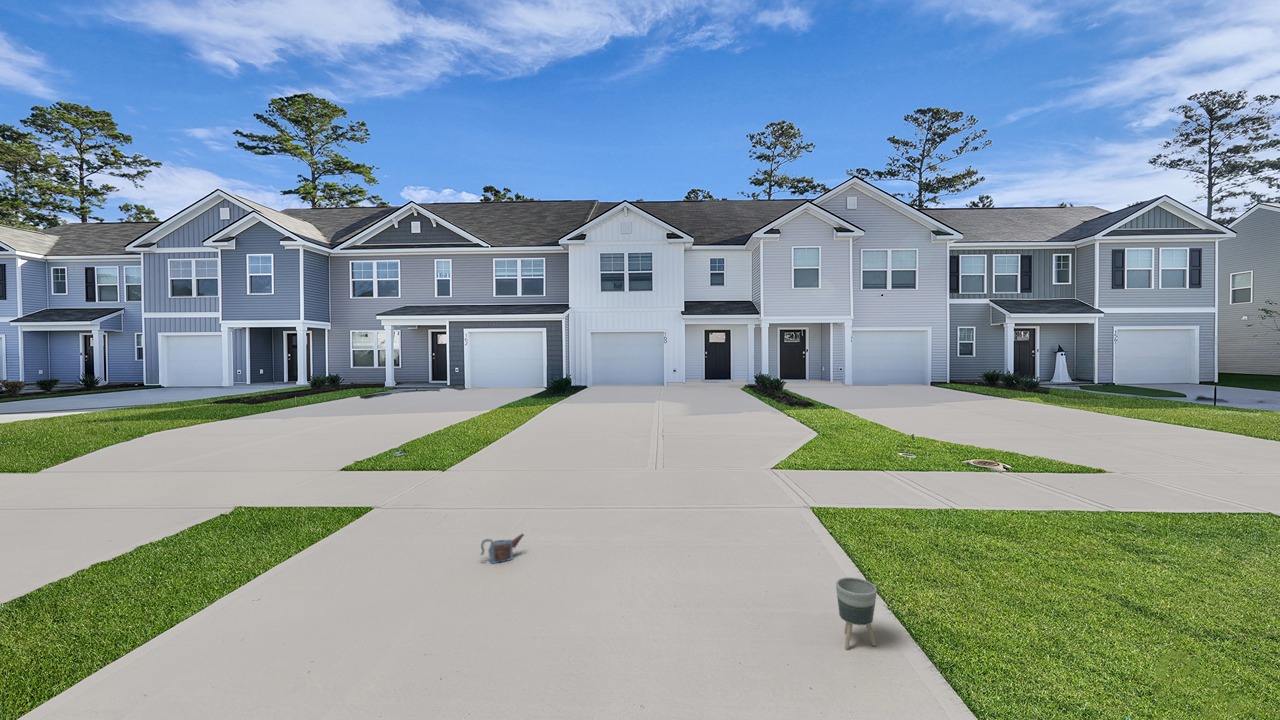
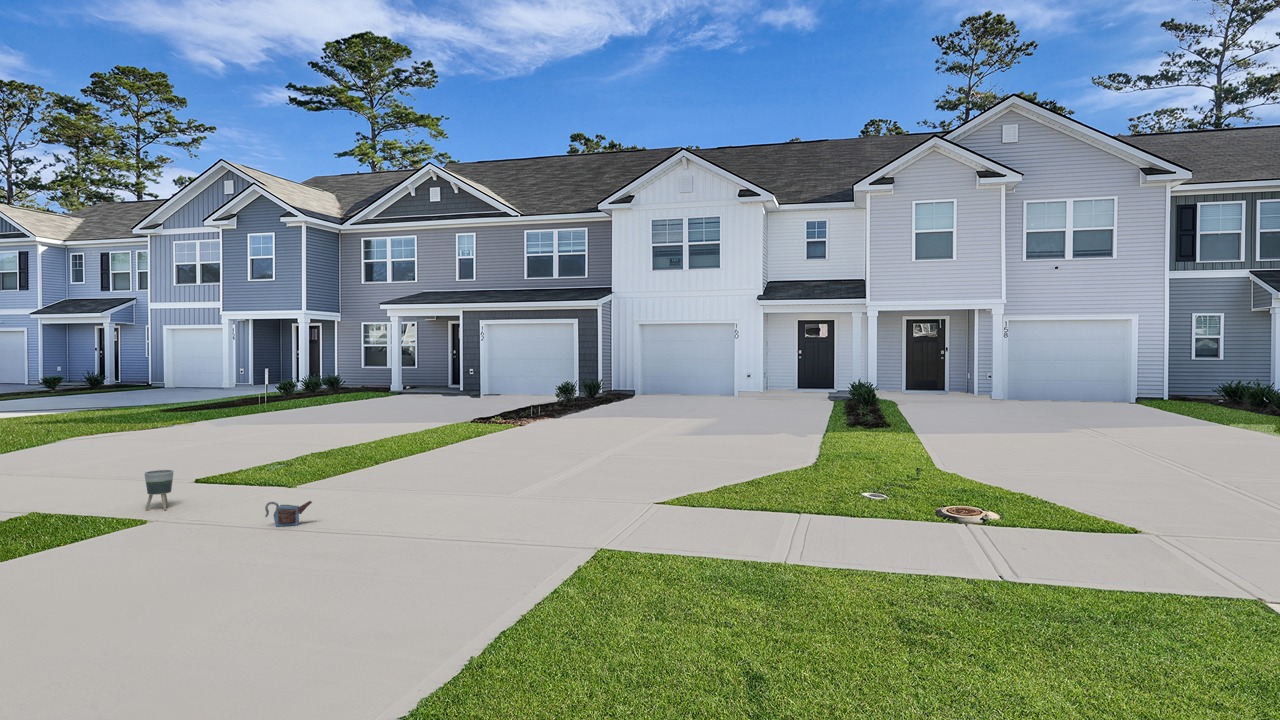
planter: present [836,577,877,649] -> present [145,470,174,510]

